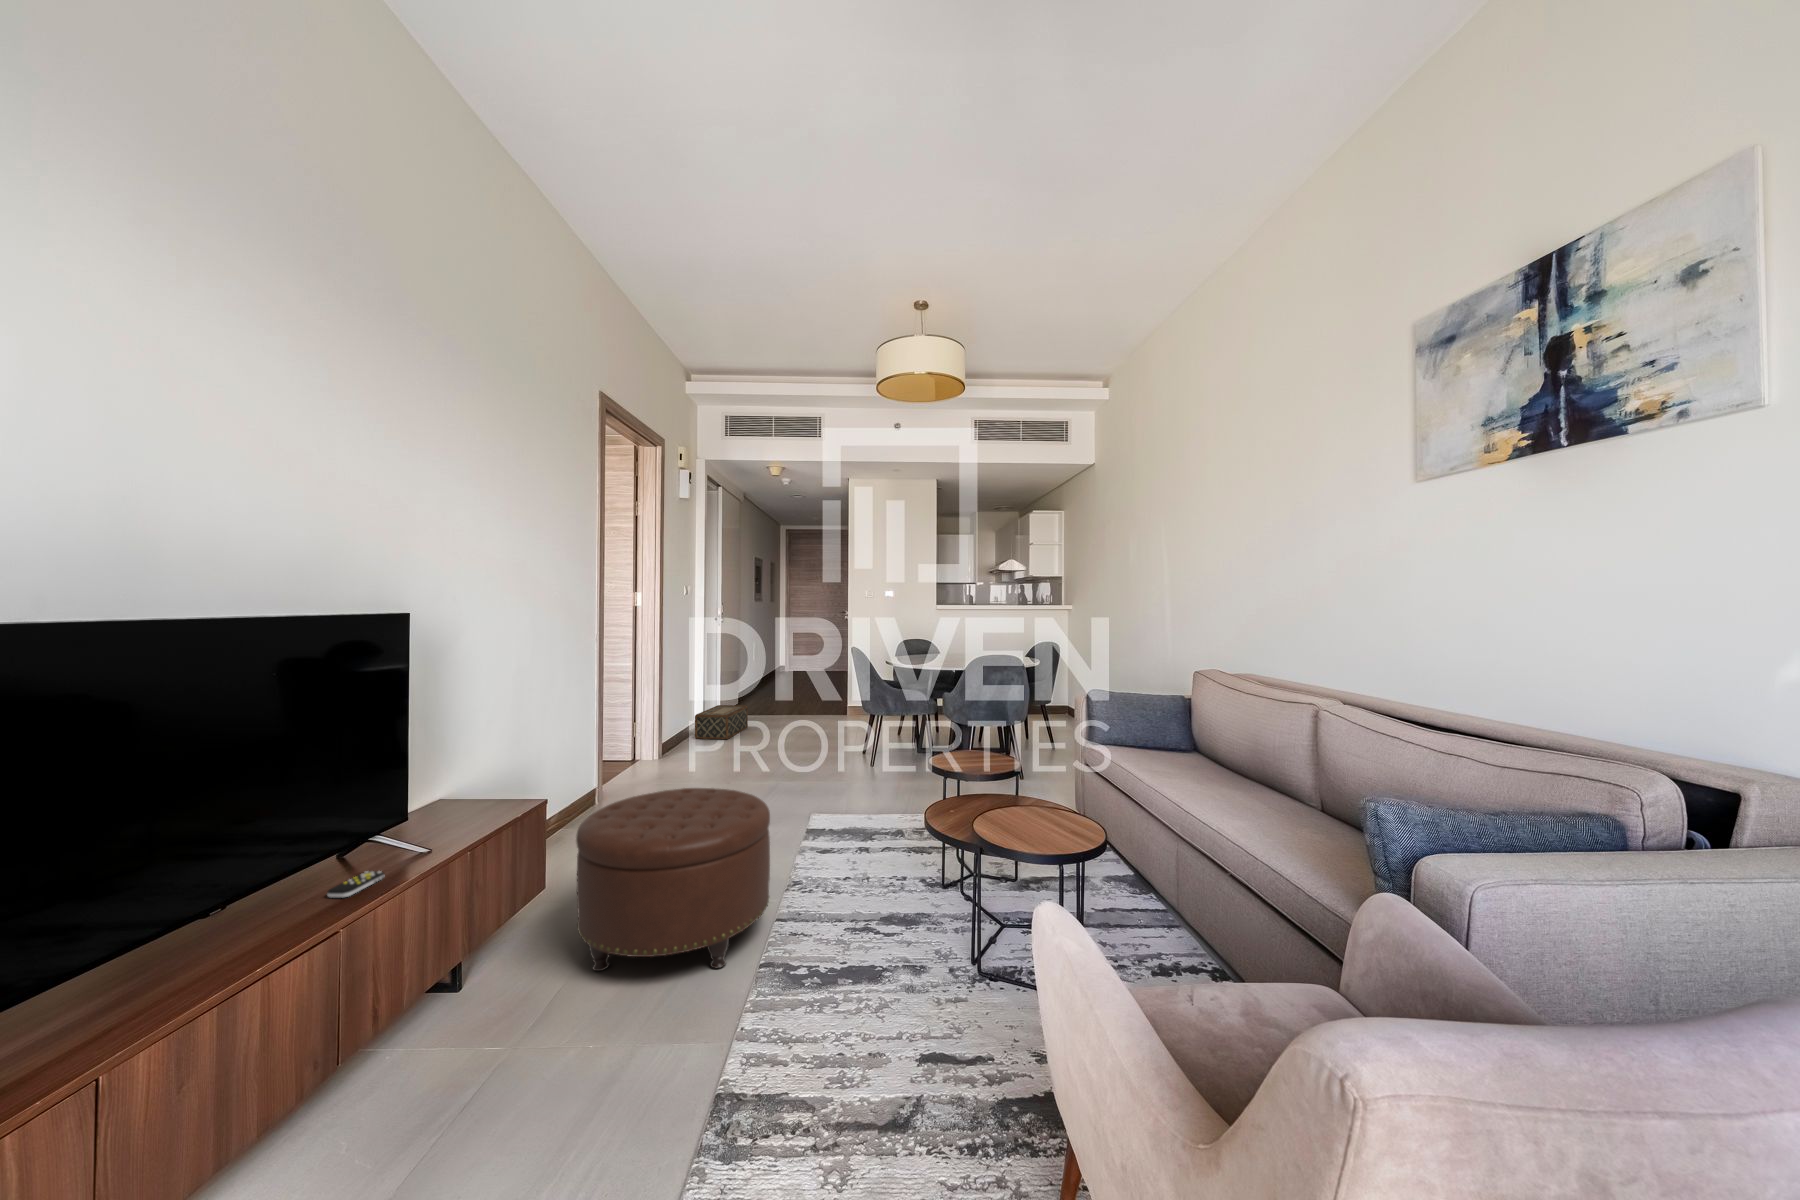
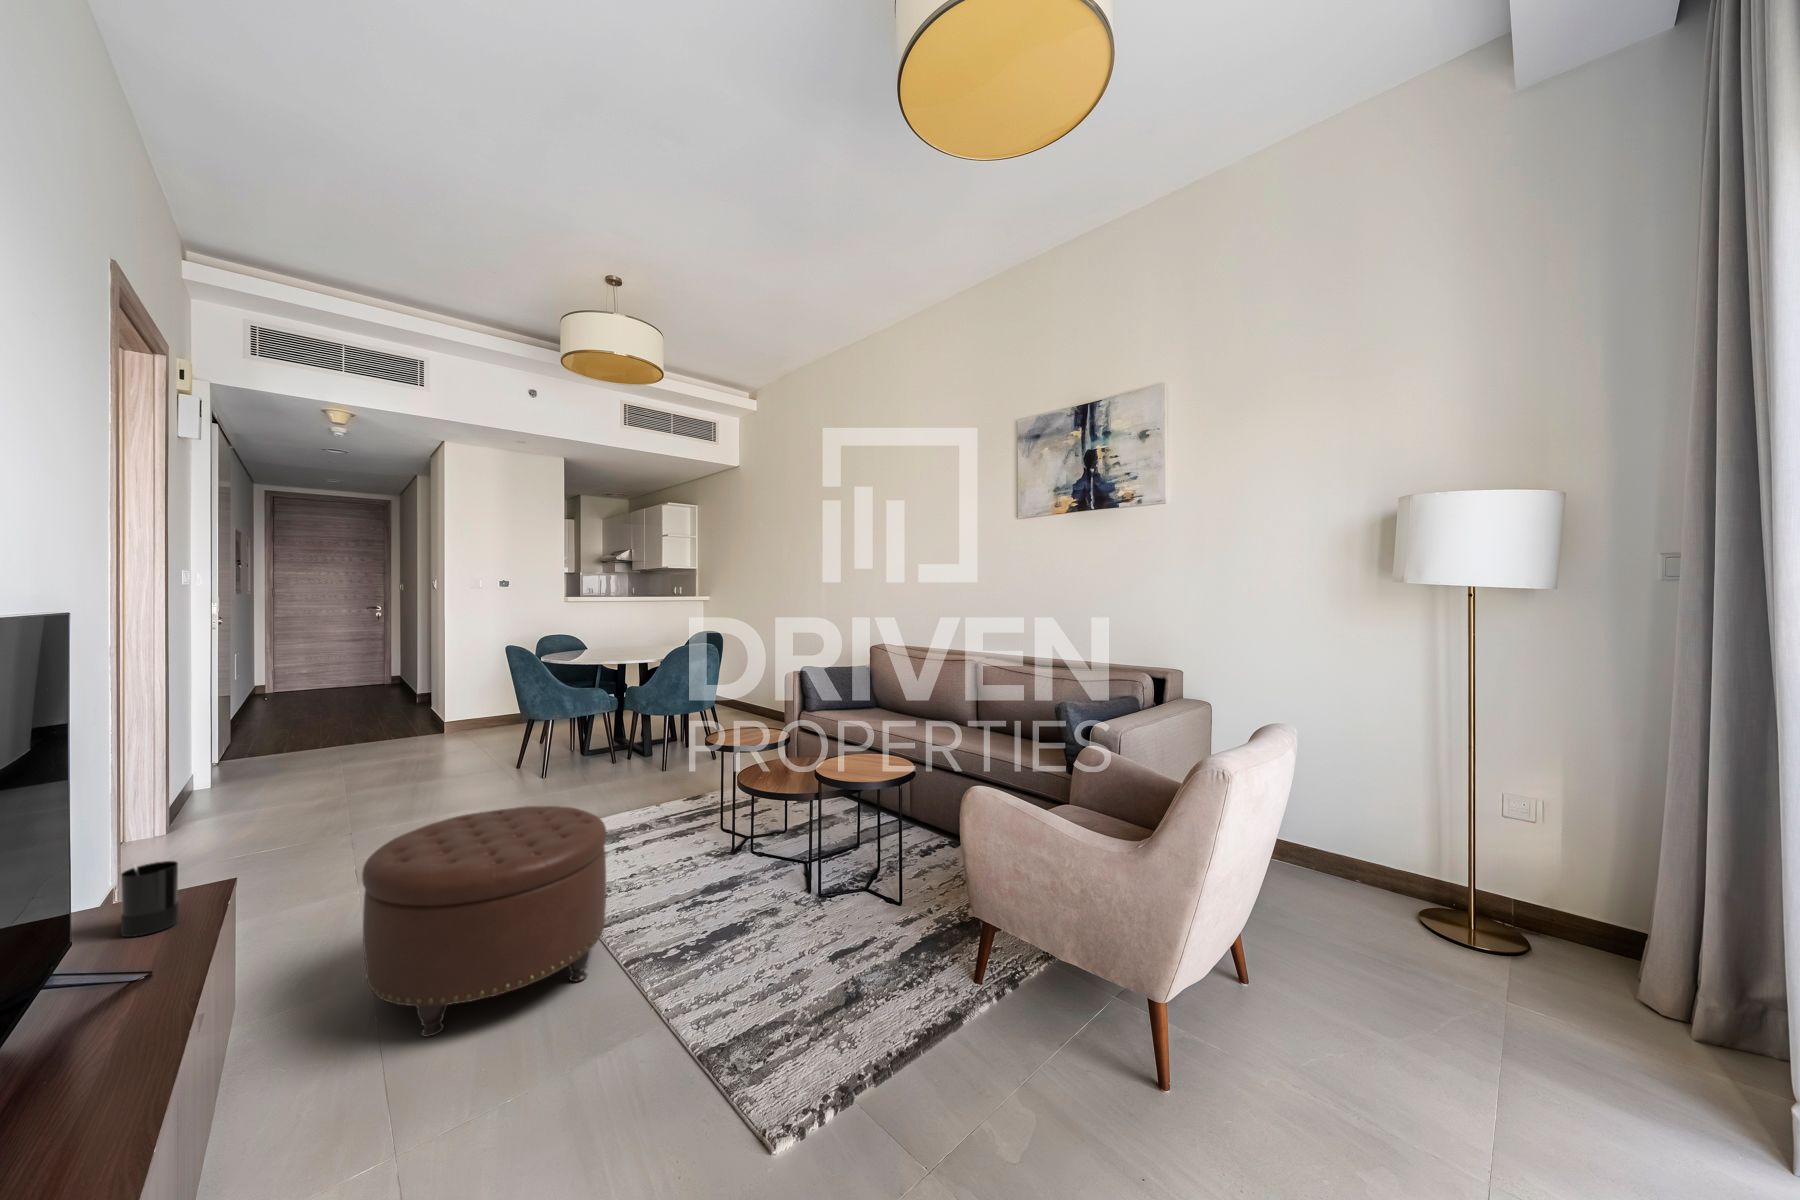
woven basket: present [695,705,748,739] -> none [202,739,284,796]
candle: none [445,781,477,832] -> present [121,861,179,937]
remote control: present [327,871,384,898] -> none [84,990,150,1040]

